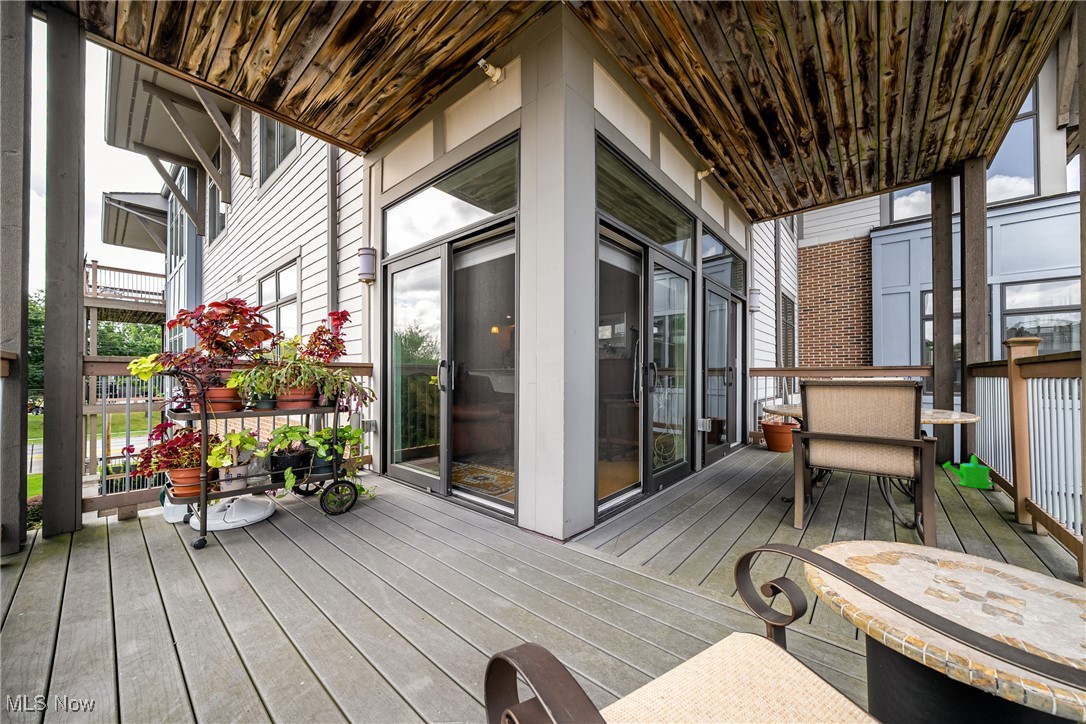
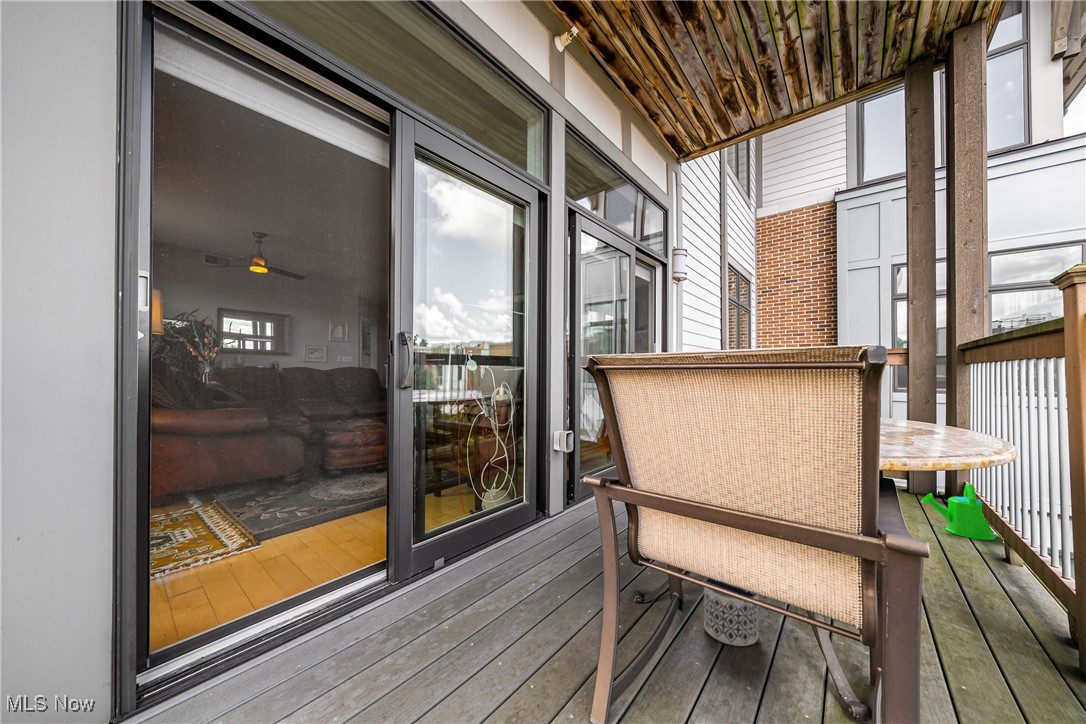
planter: none [830,496,860,526] -> present [704,578,759,646]

